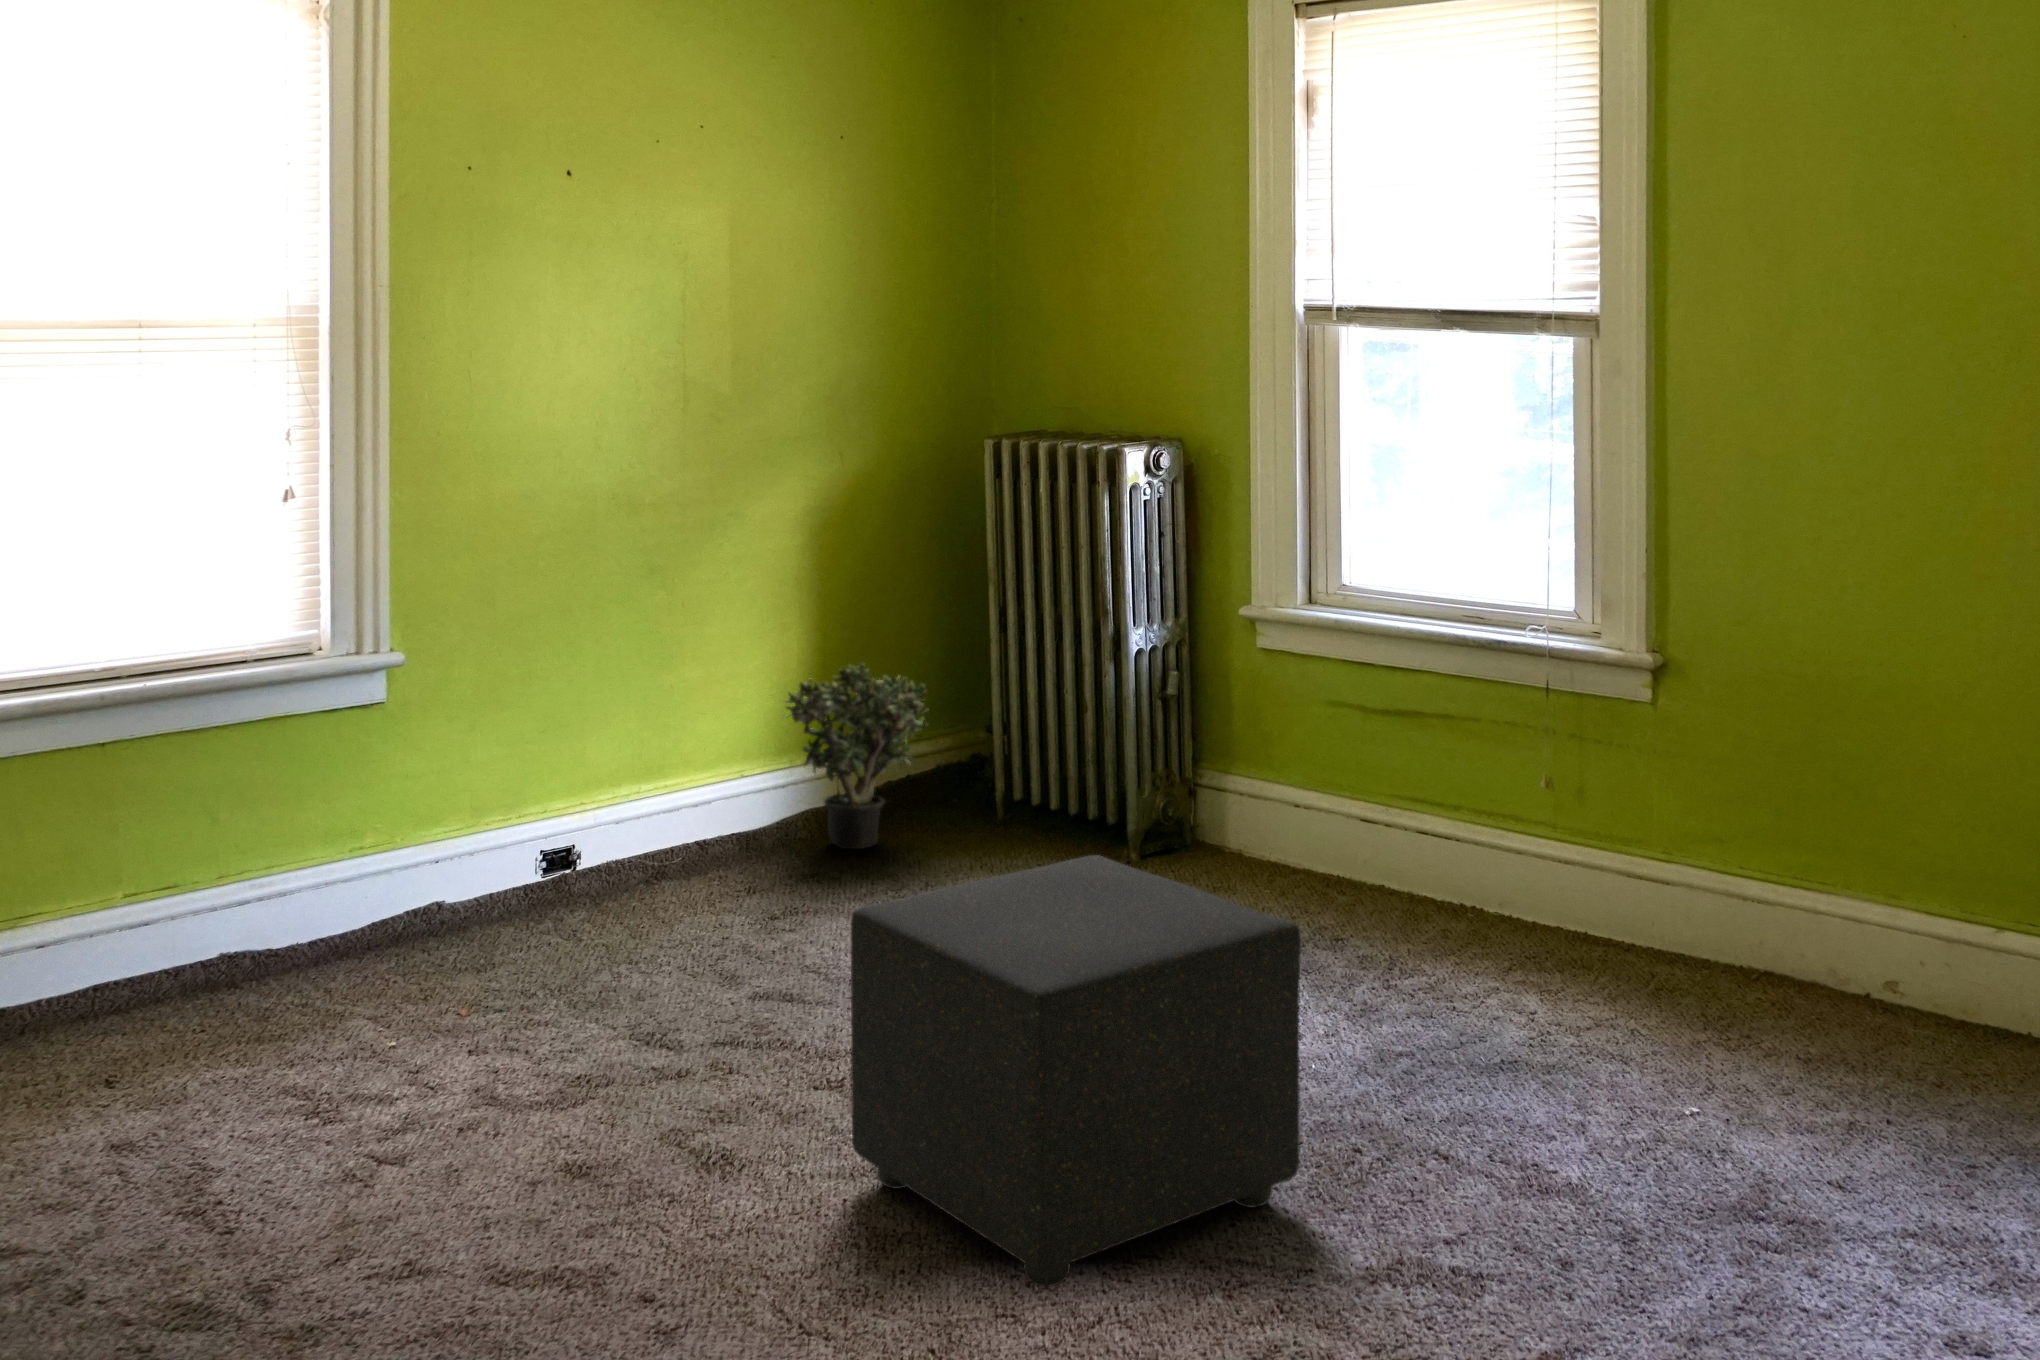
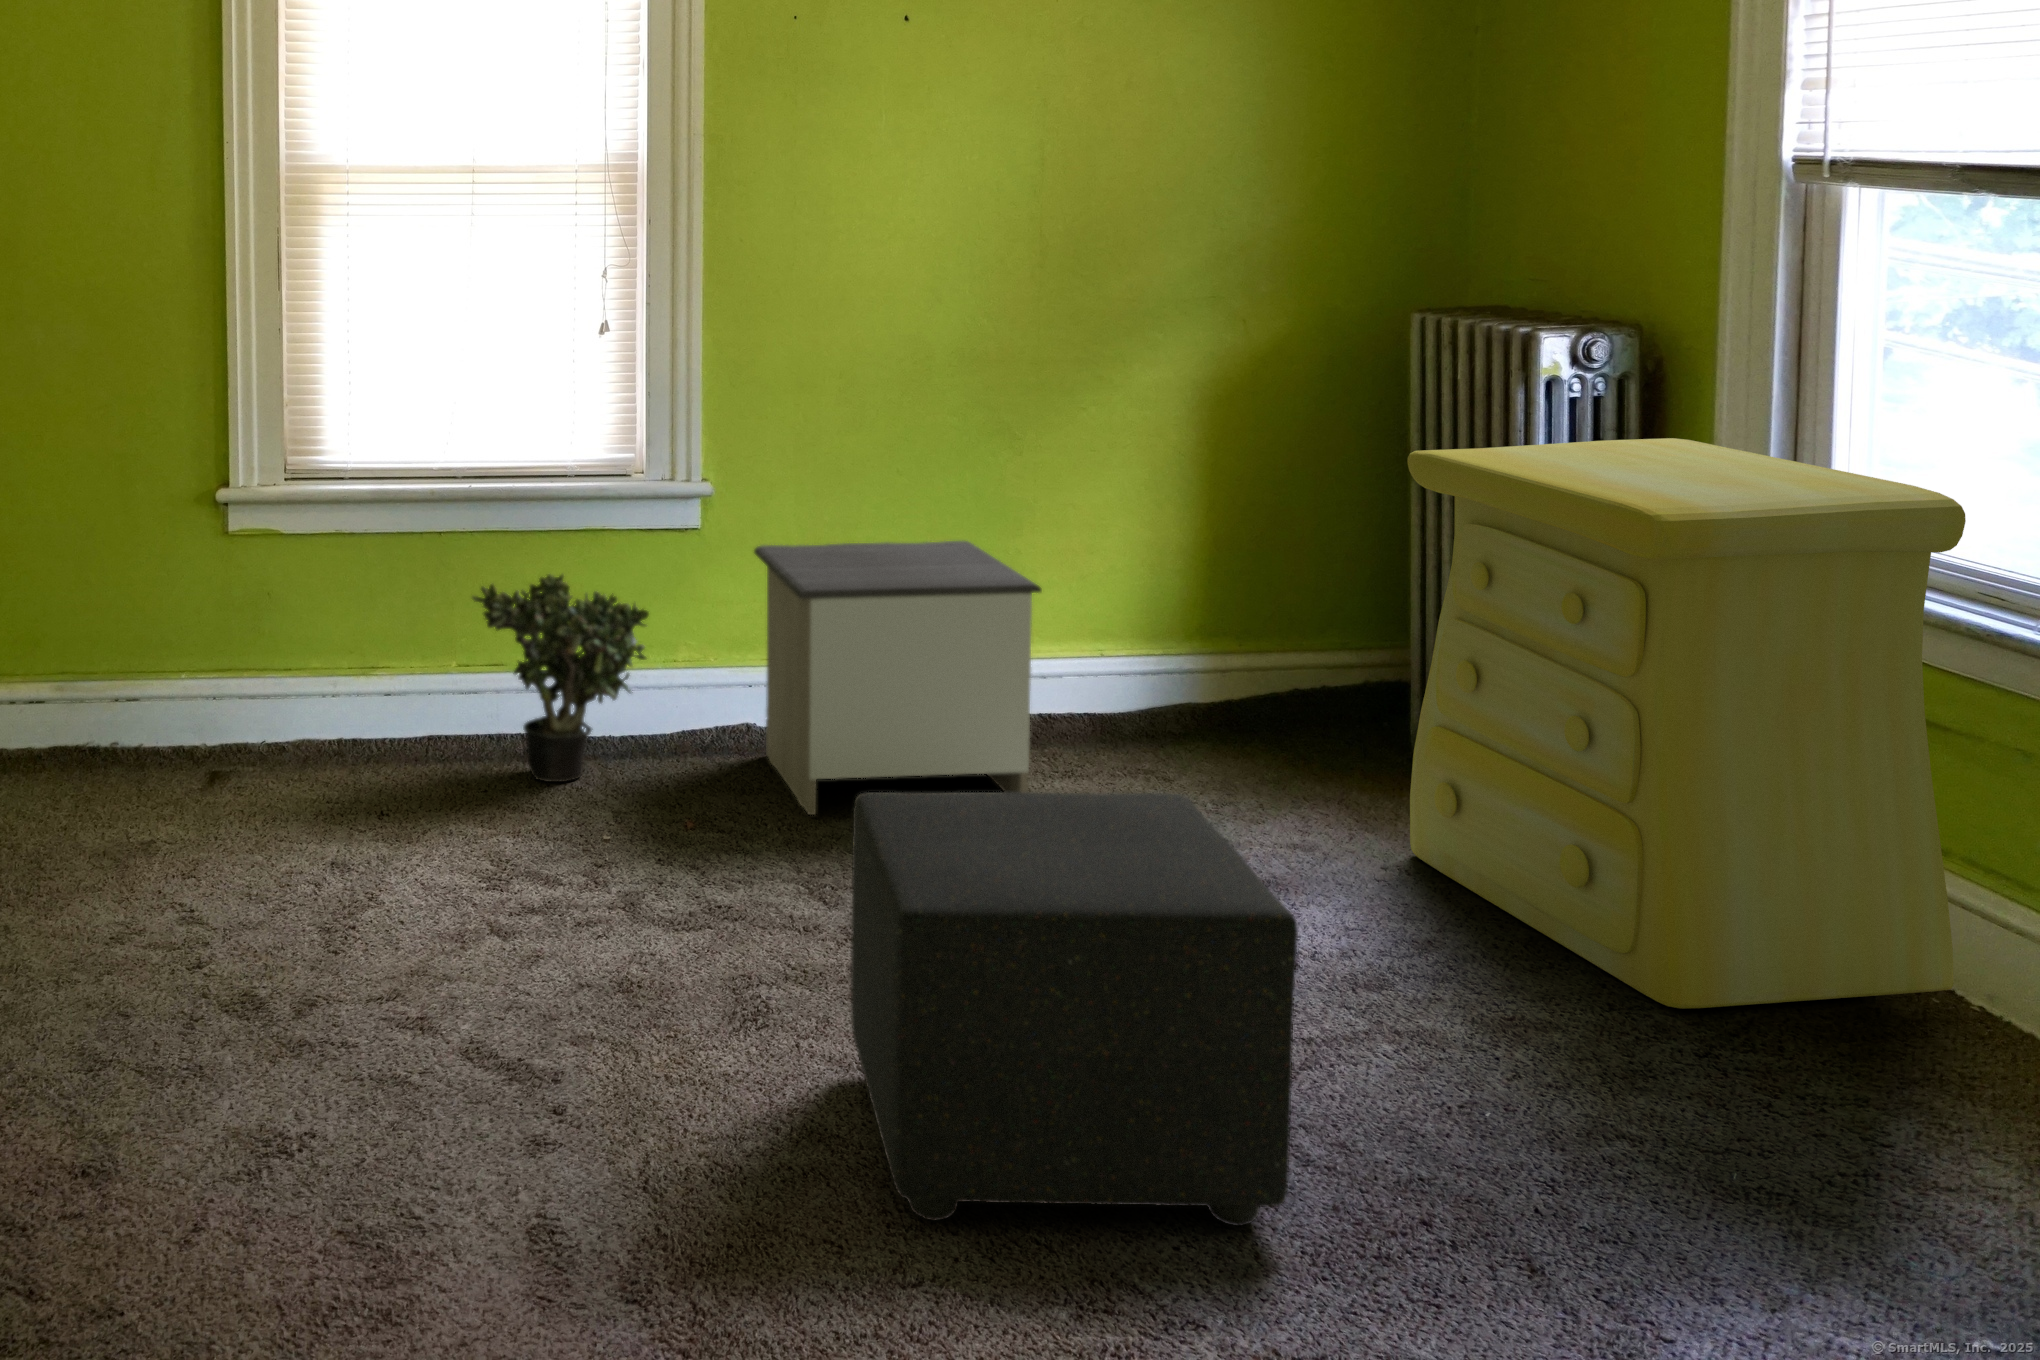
dresser: none [1073,526,1476,960] -> present [1407,438,1966,1008]
potted plant: present [785,663,927,849] -> present [472,574,649,782]
nightstand: none [454,679,772,974] -> present [754,541,1042,815]

